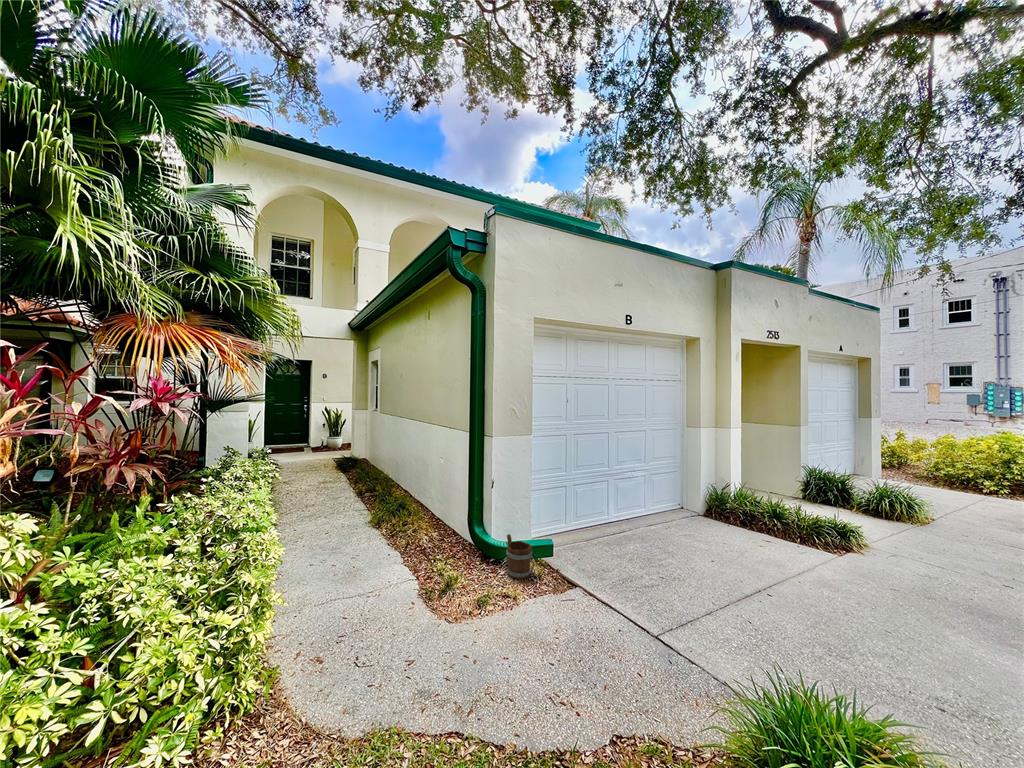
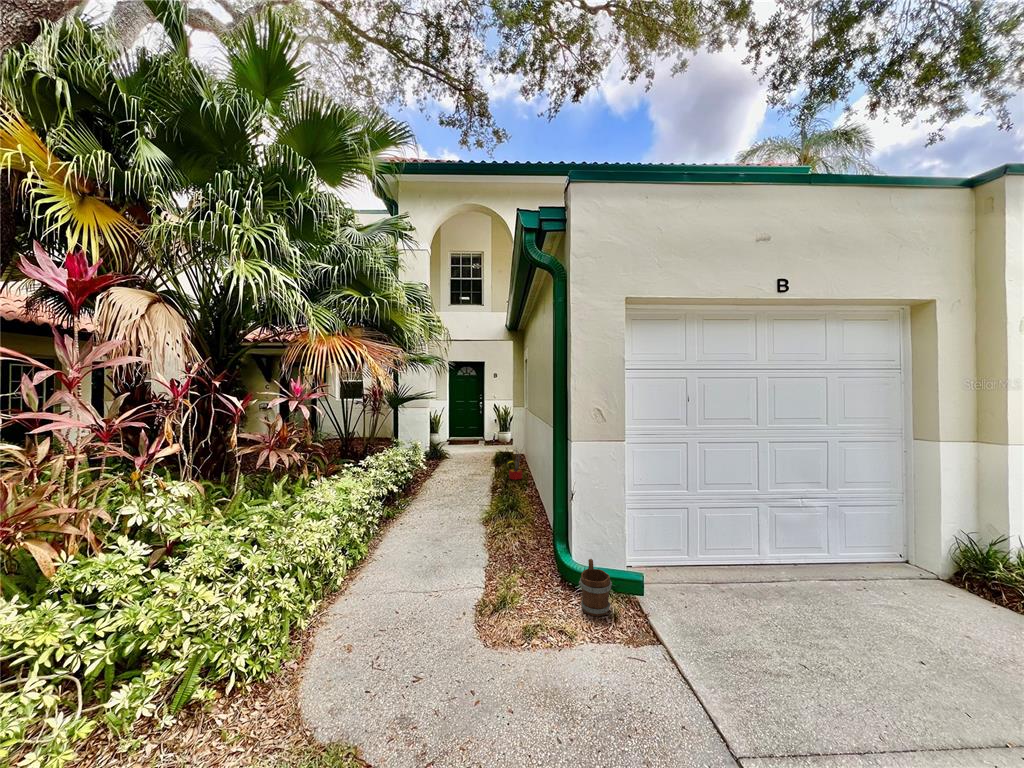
decorative plant: none [367,446,386,482] -> present [508,450,522,480]

